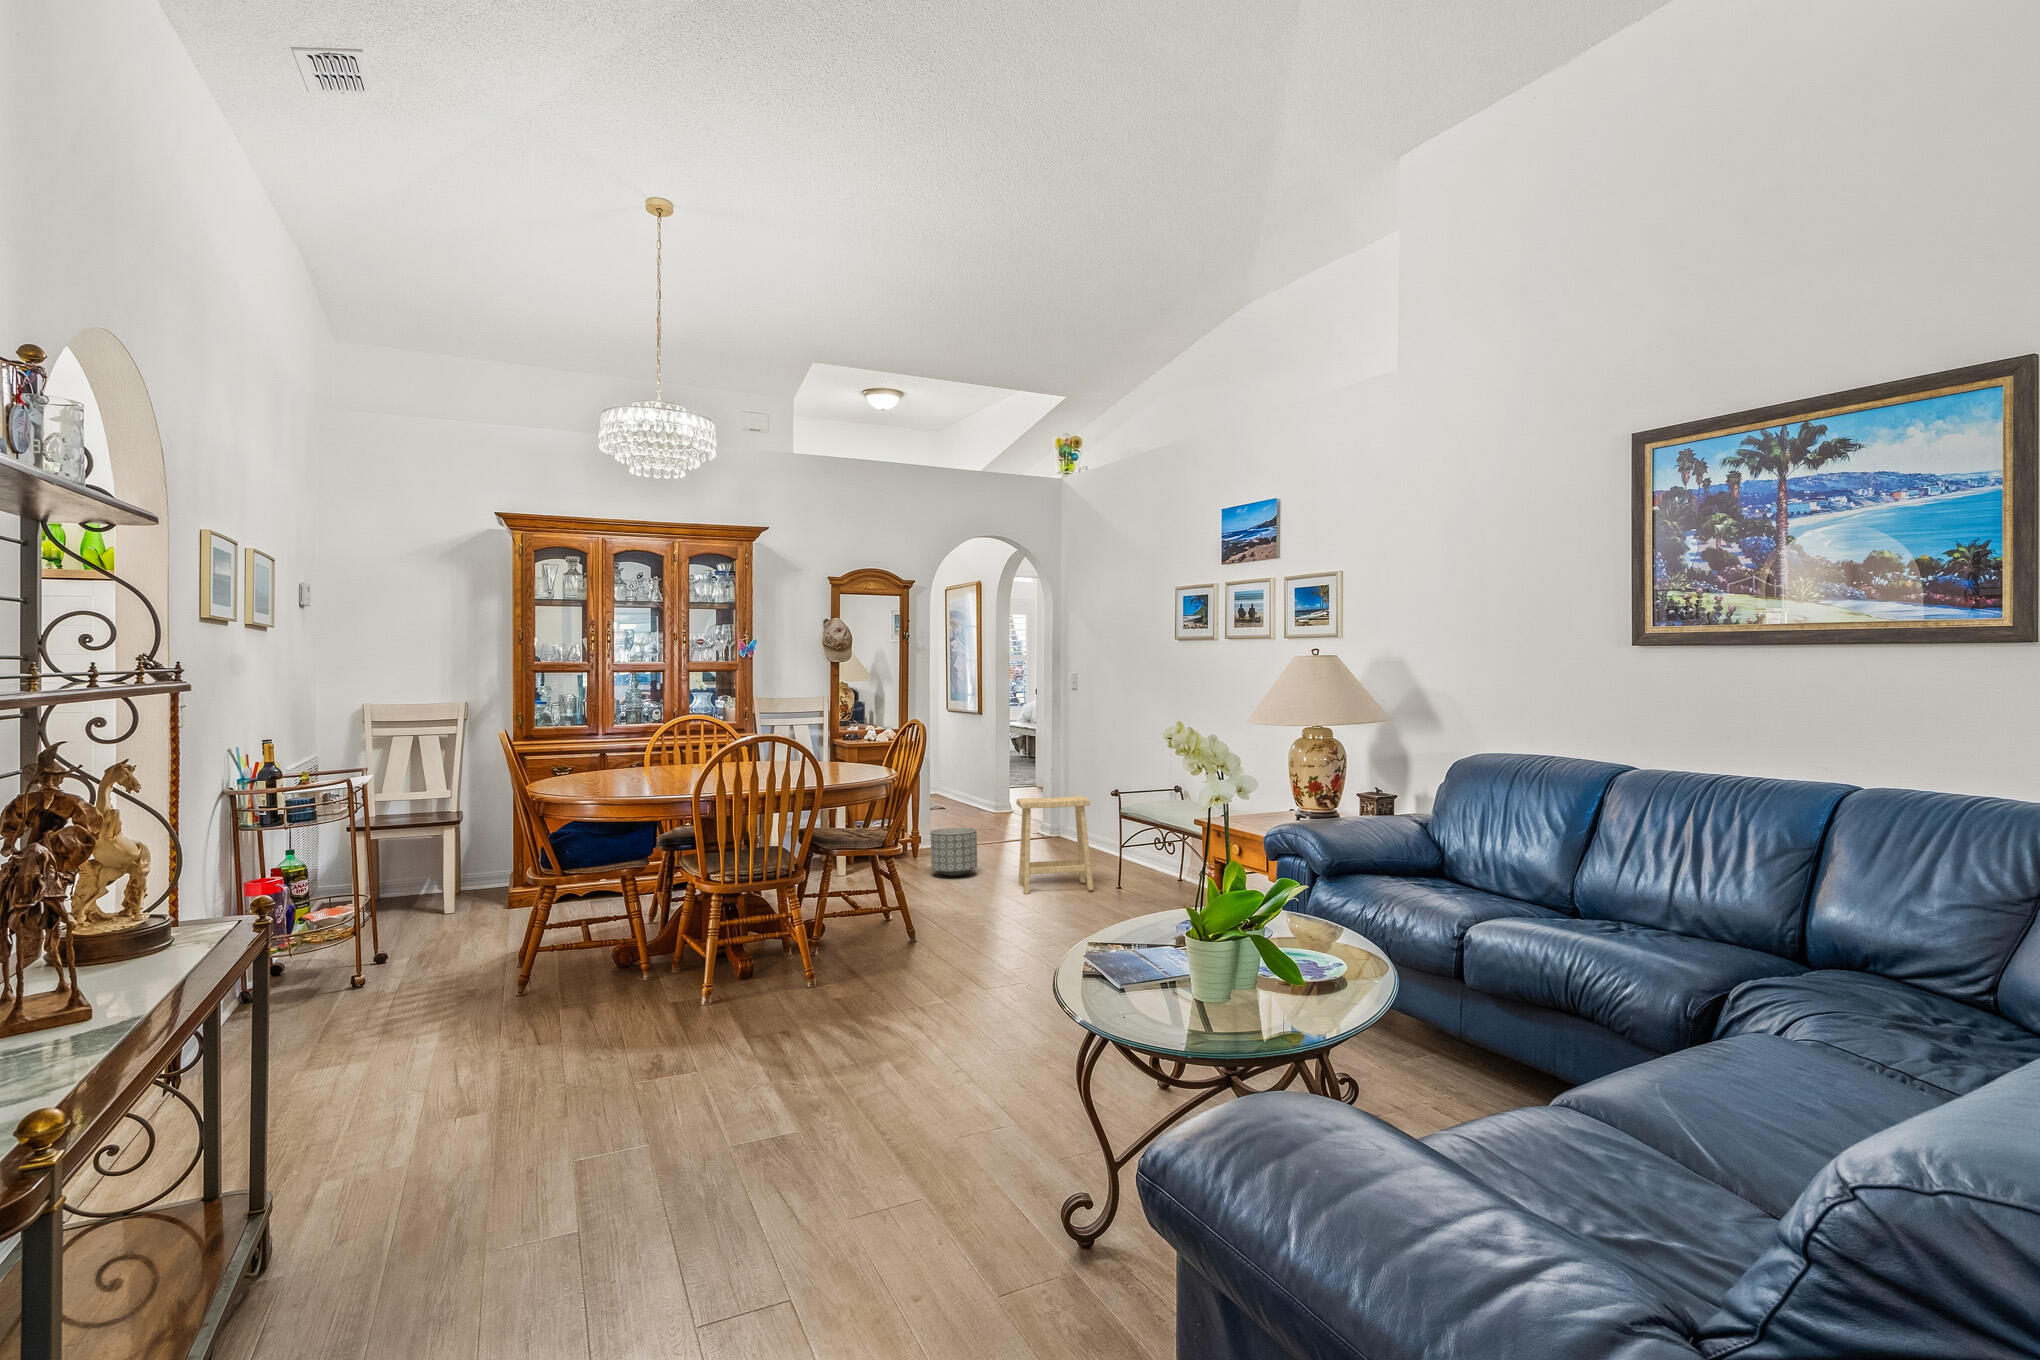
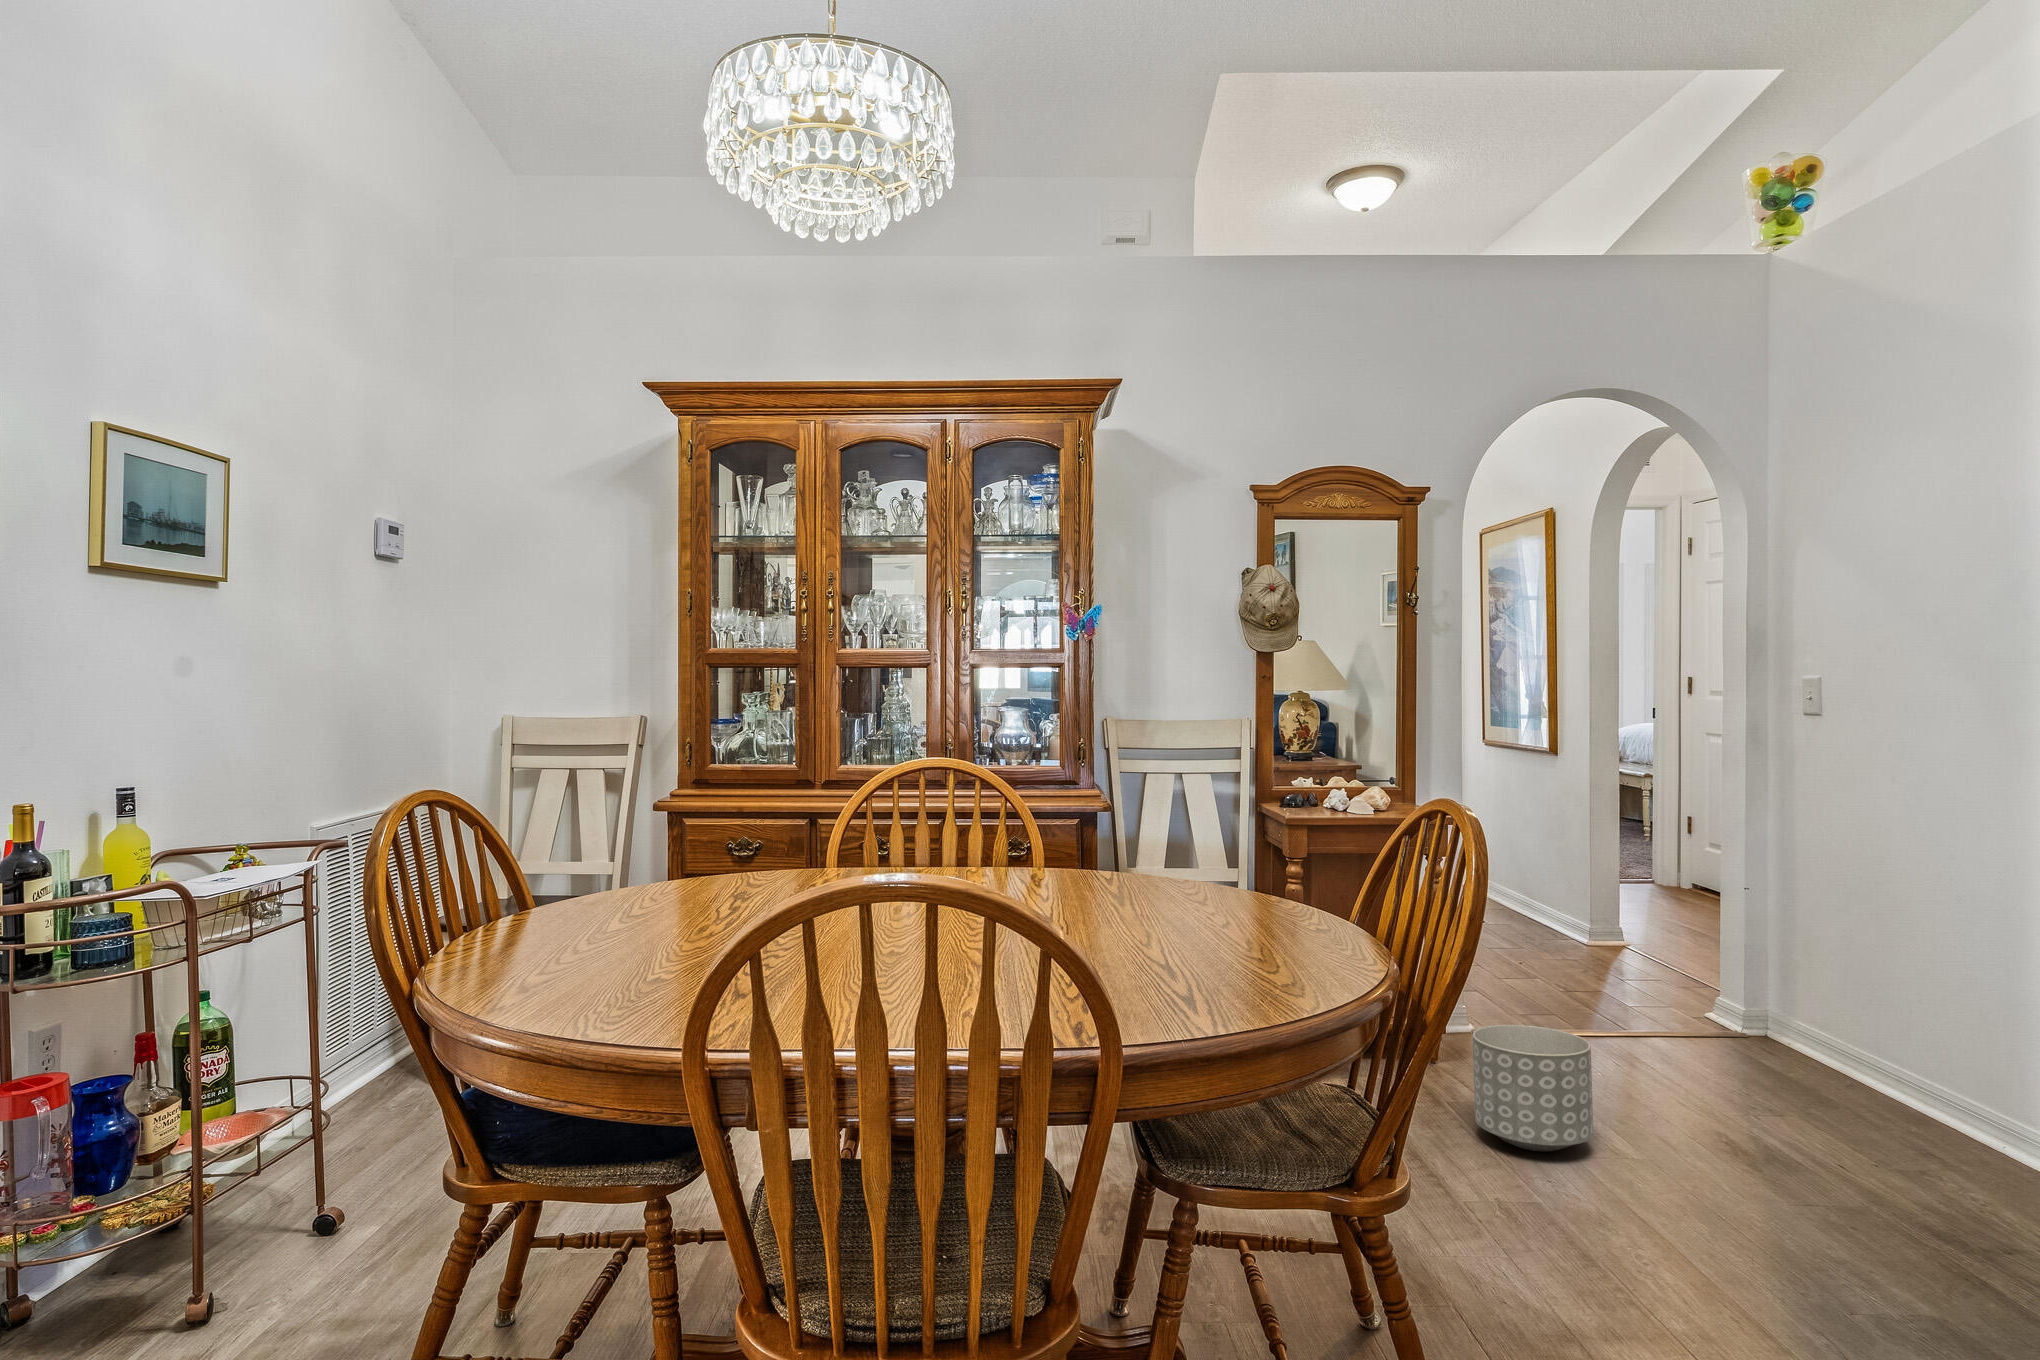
footstool: present [1016,796,1093,894] -> none [1715,997,1991,1302]

